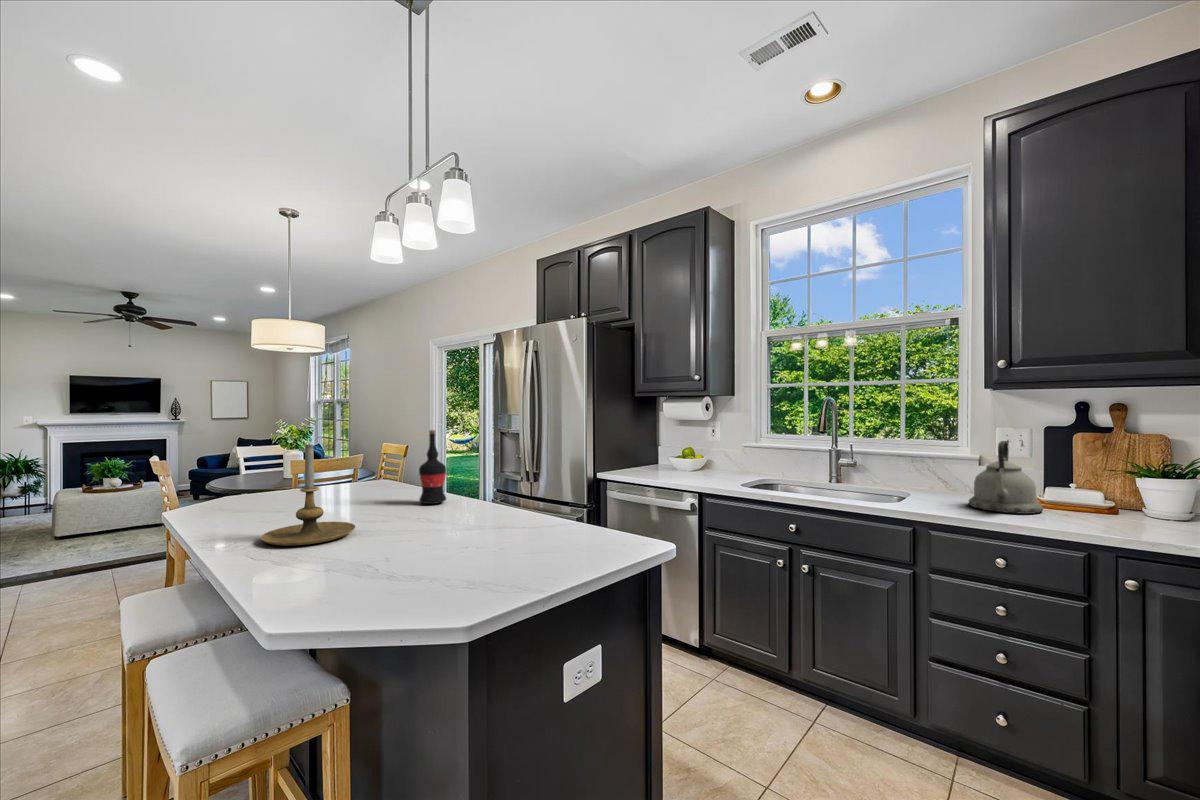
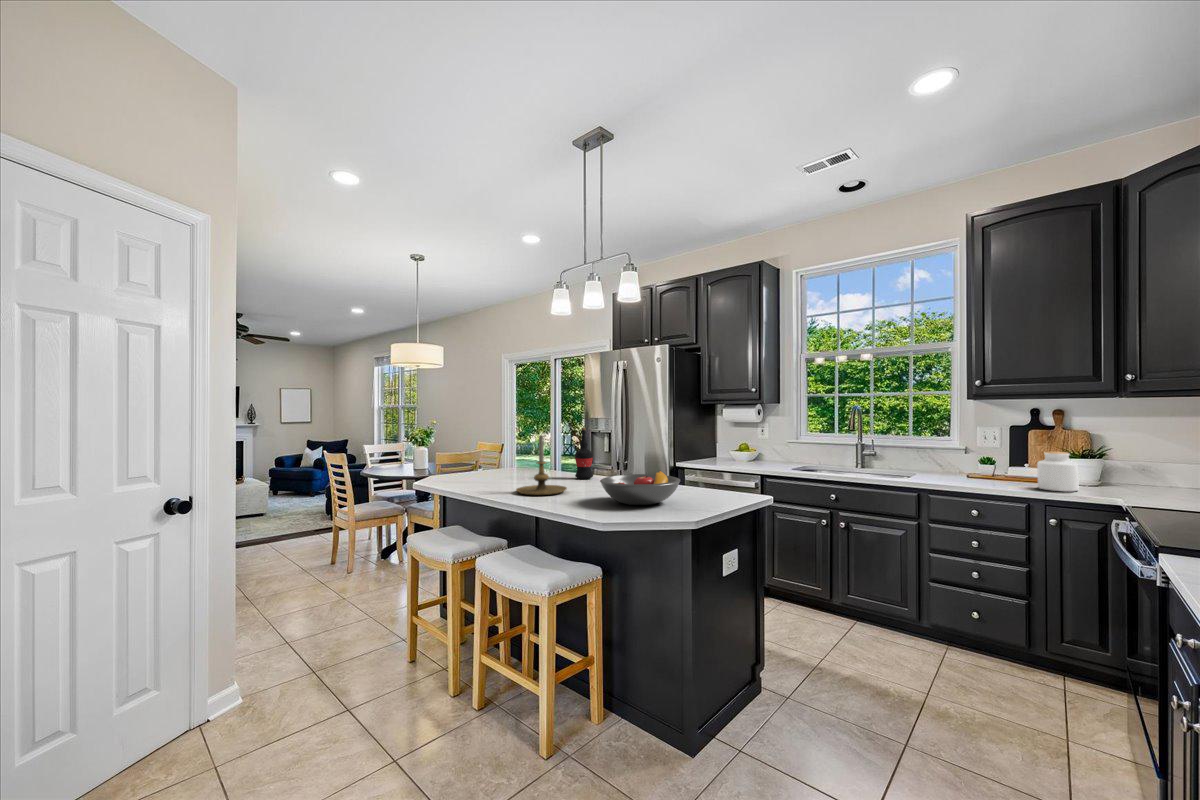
kettle: present [969,441,1043,514] -> none [957,435,1005,482]
jar: none [1101,470,1171,536] -> present [1037,452,1078,491]
fruit bowl: none [349,508,502,577] -> present [600,471,680,505]

